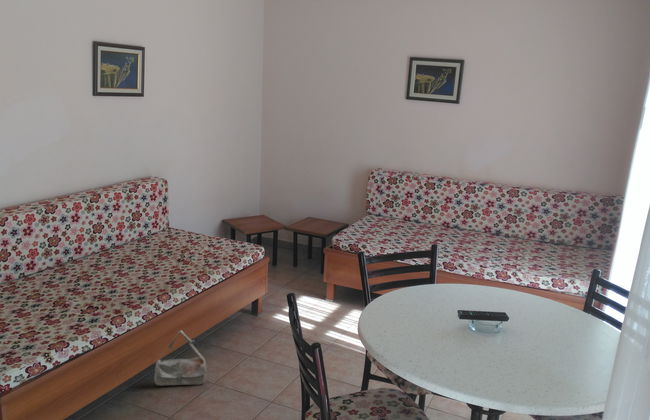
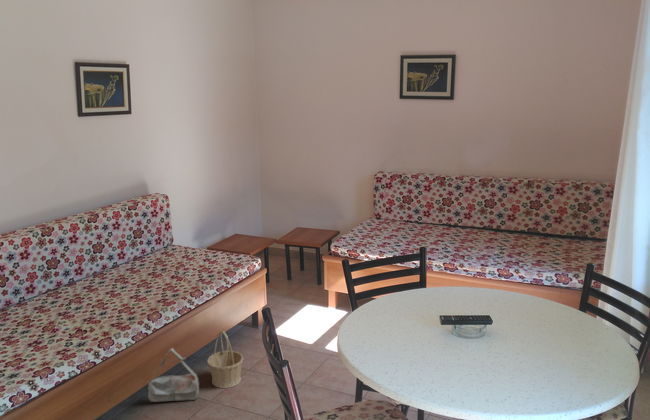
basket: none [214,315,251,374] -> present [207,331,243,388]

